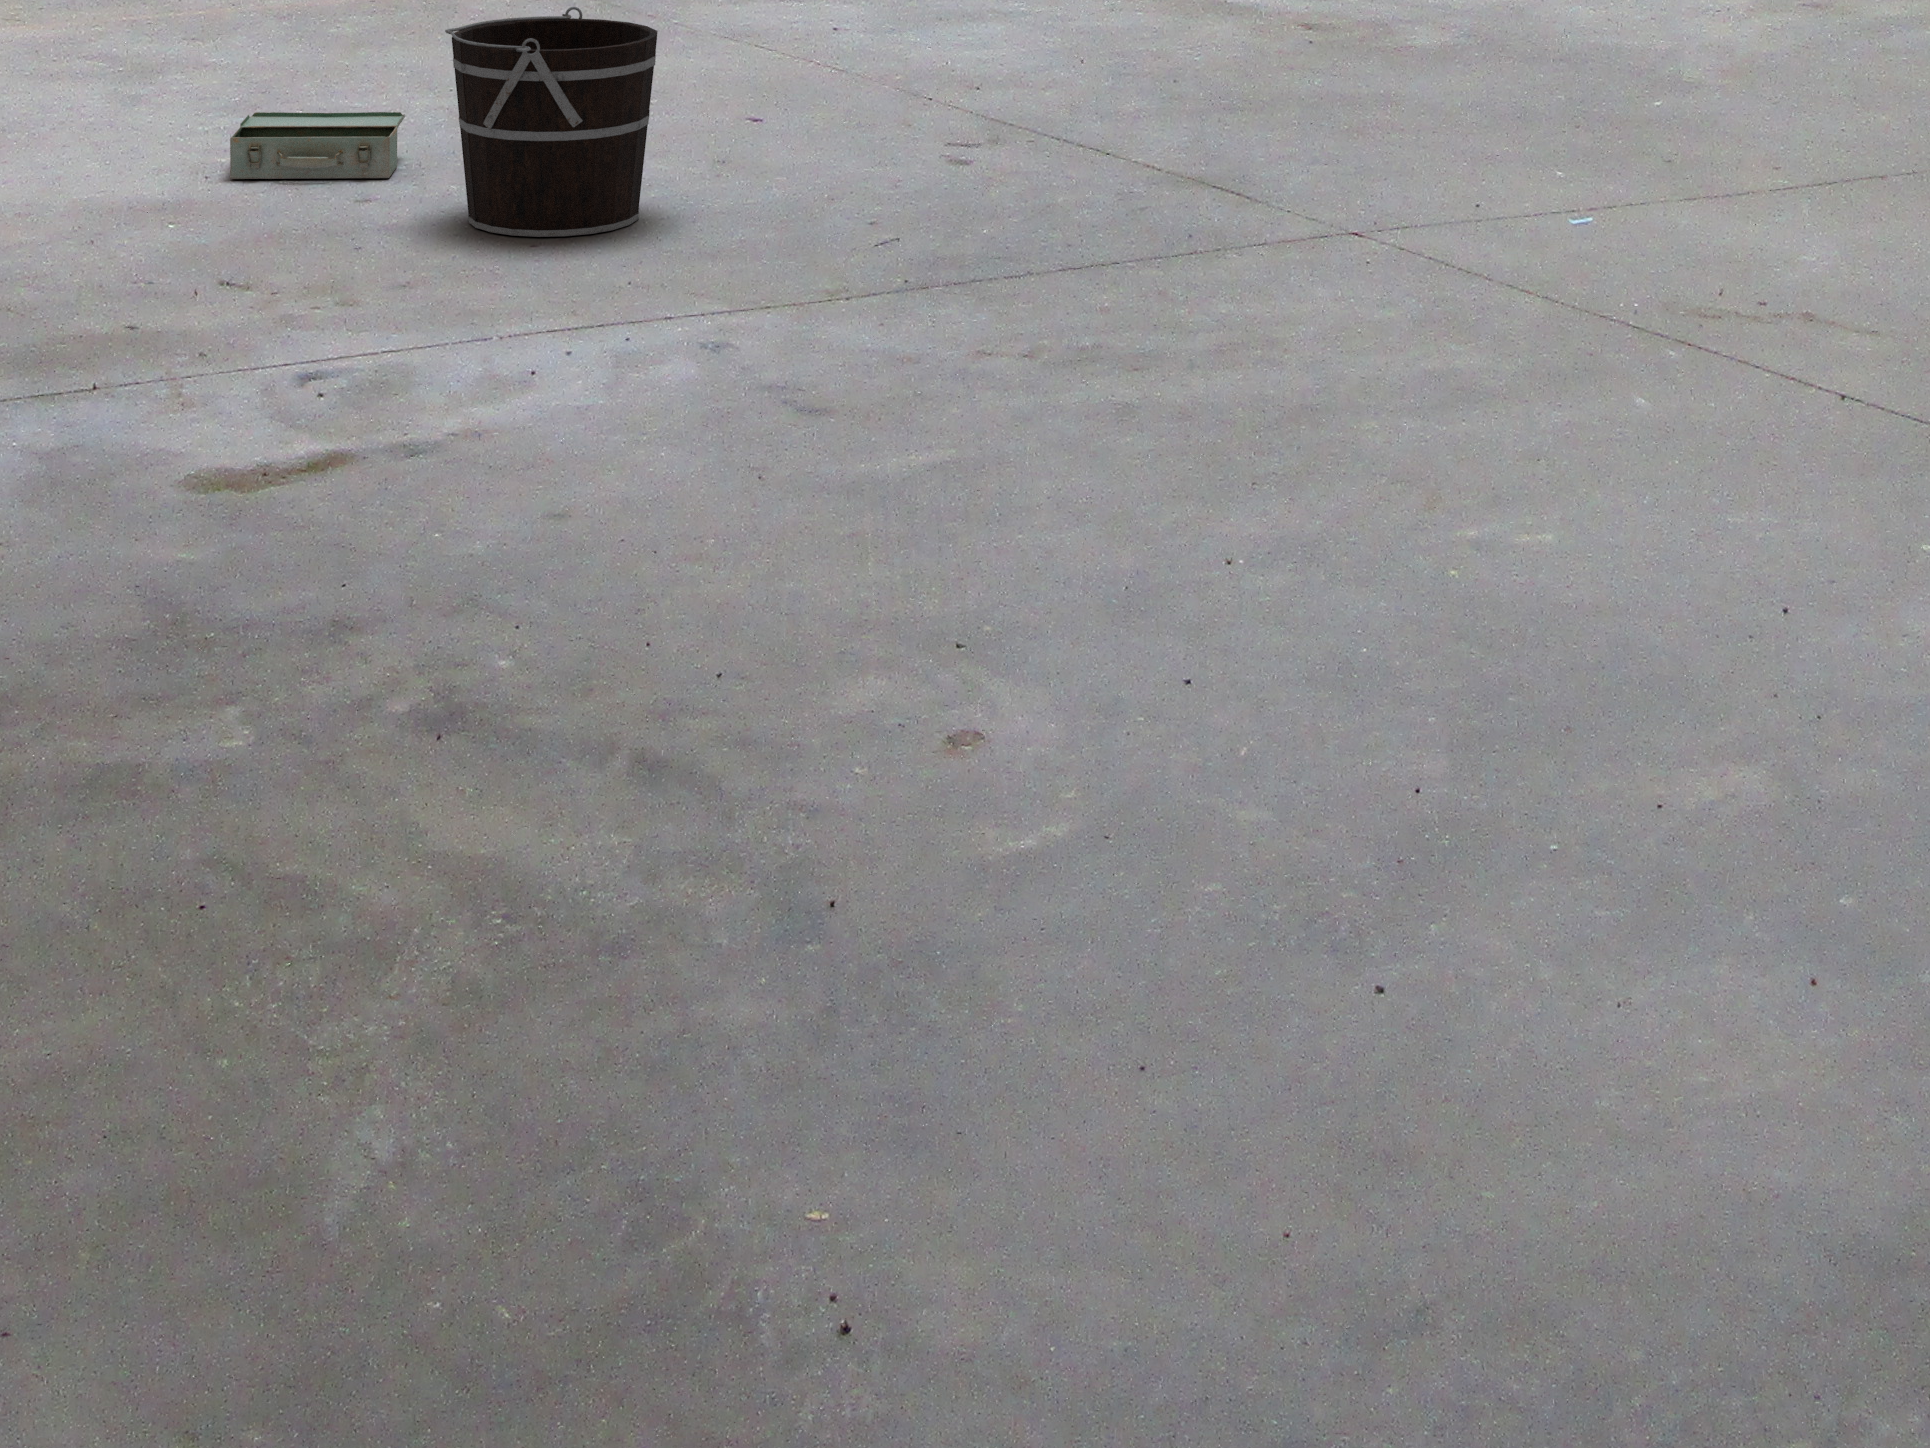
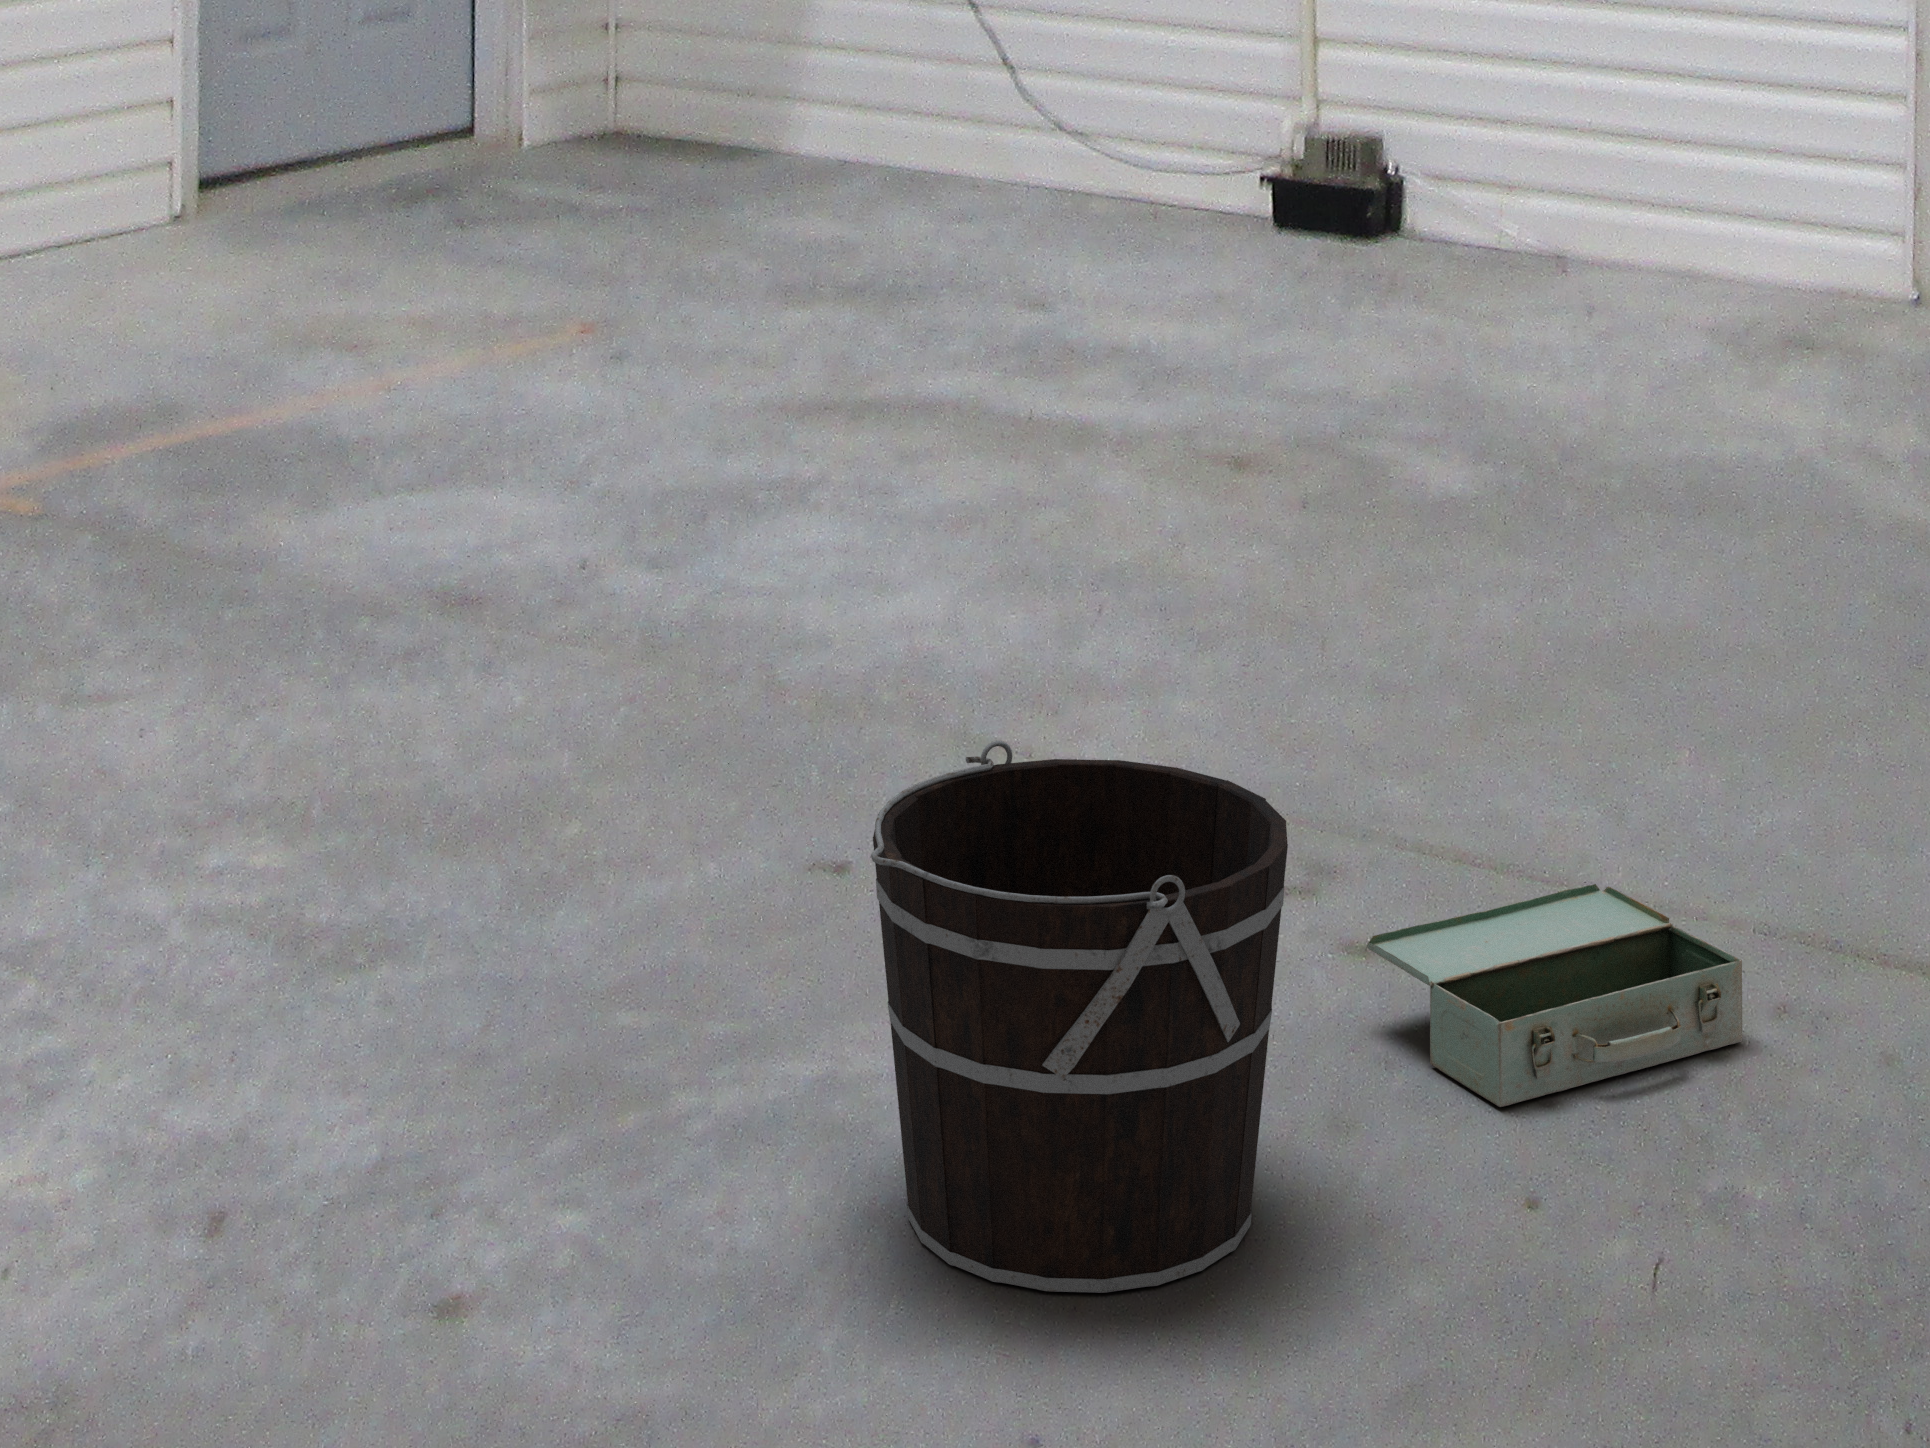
toolbox: present [230,112,405,179] -> present [1366,884,1742,1107]

